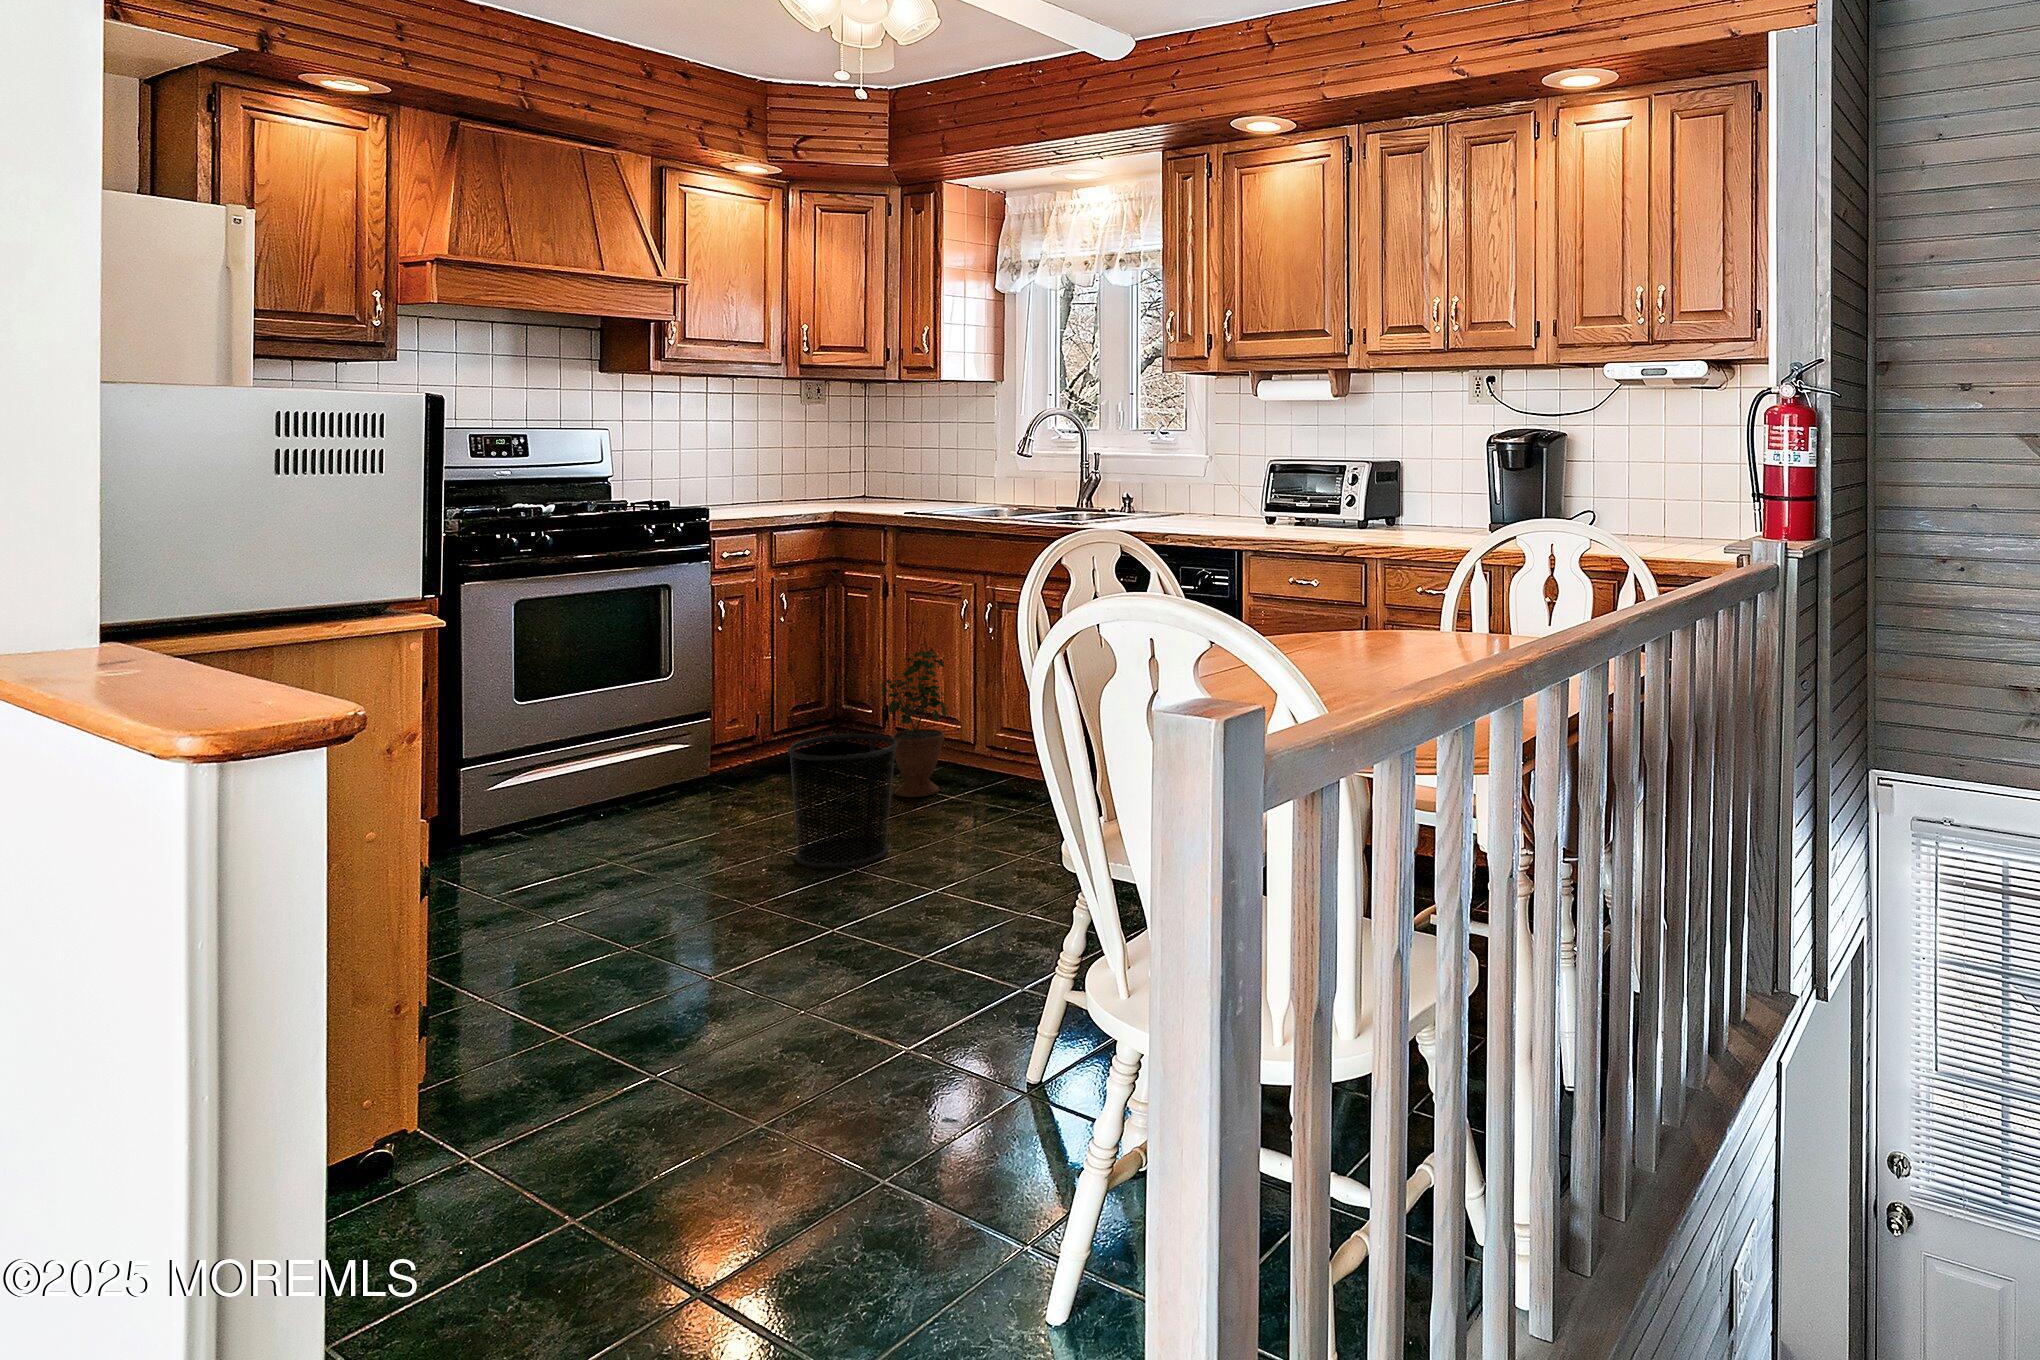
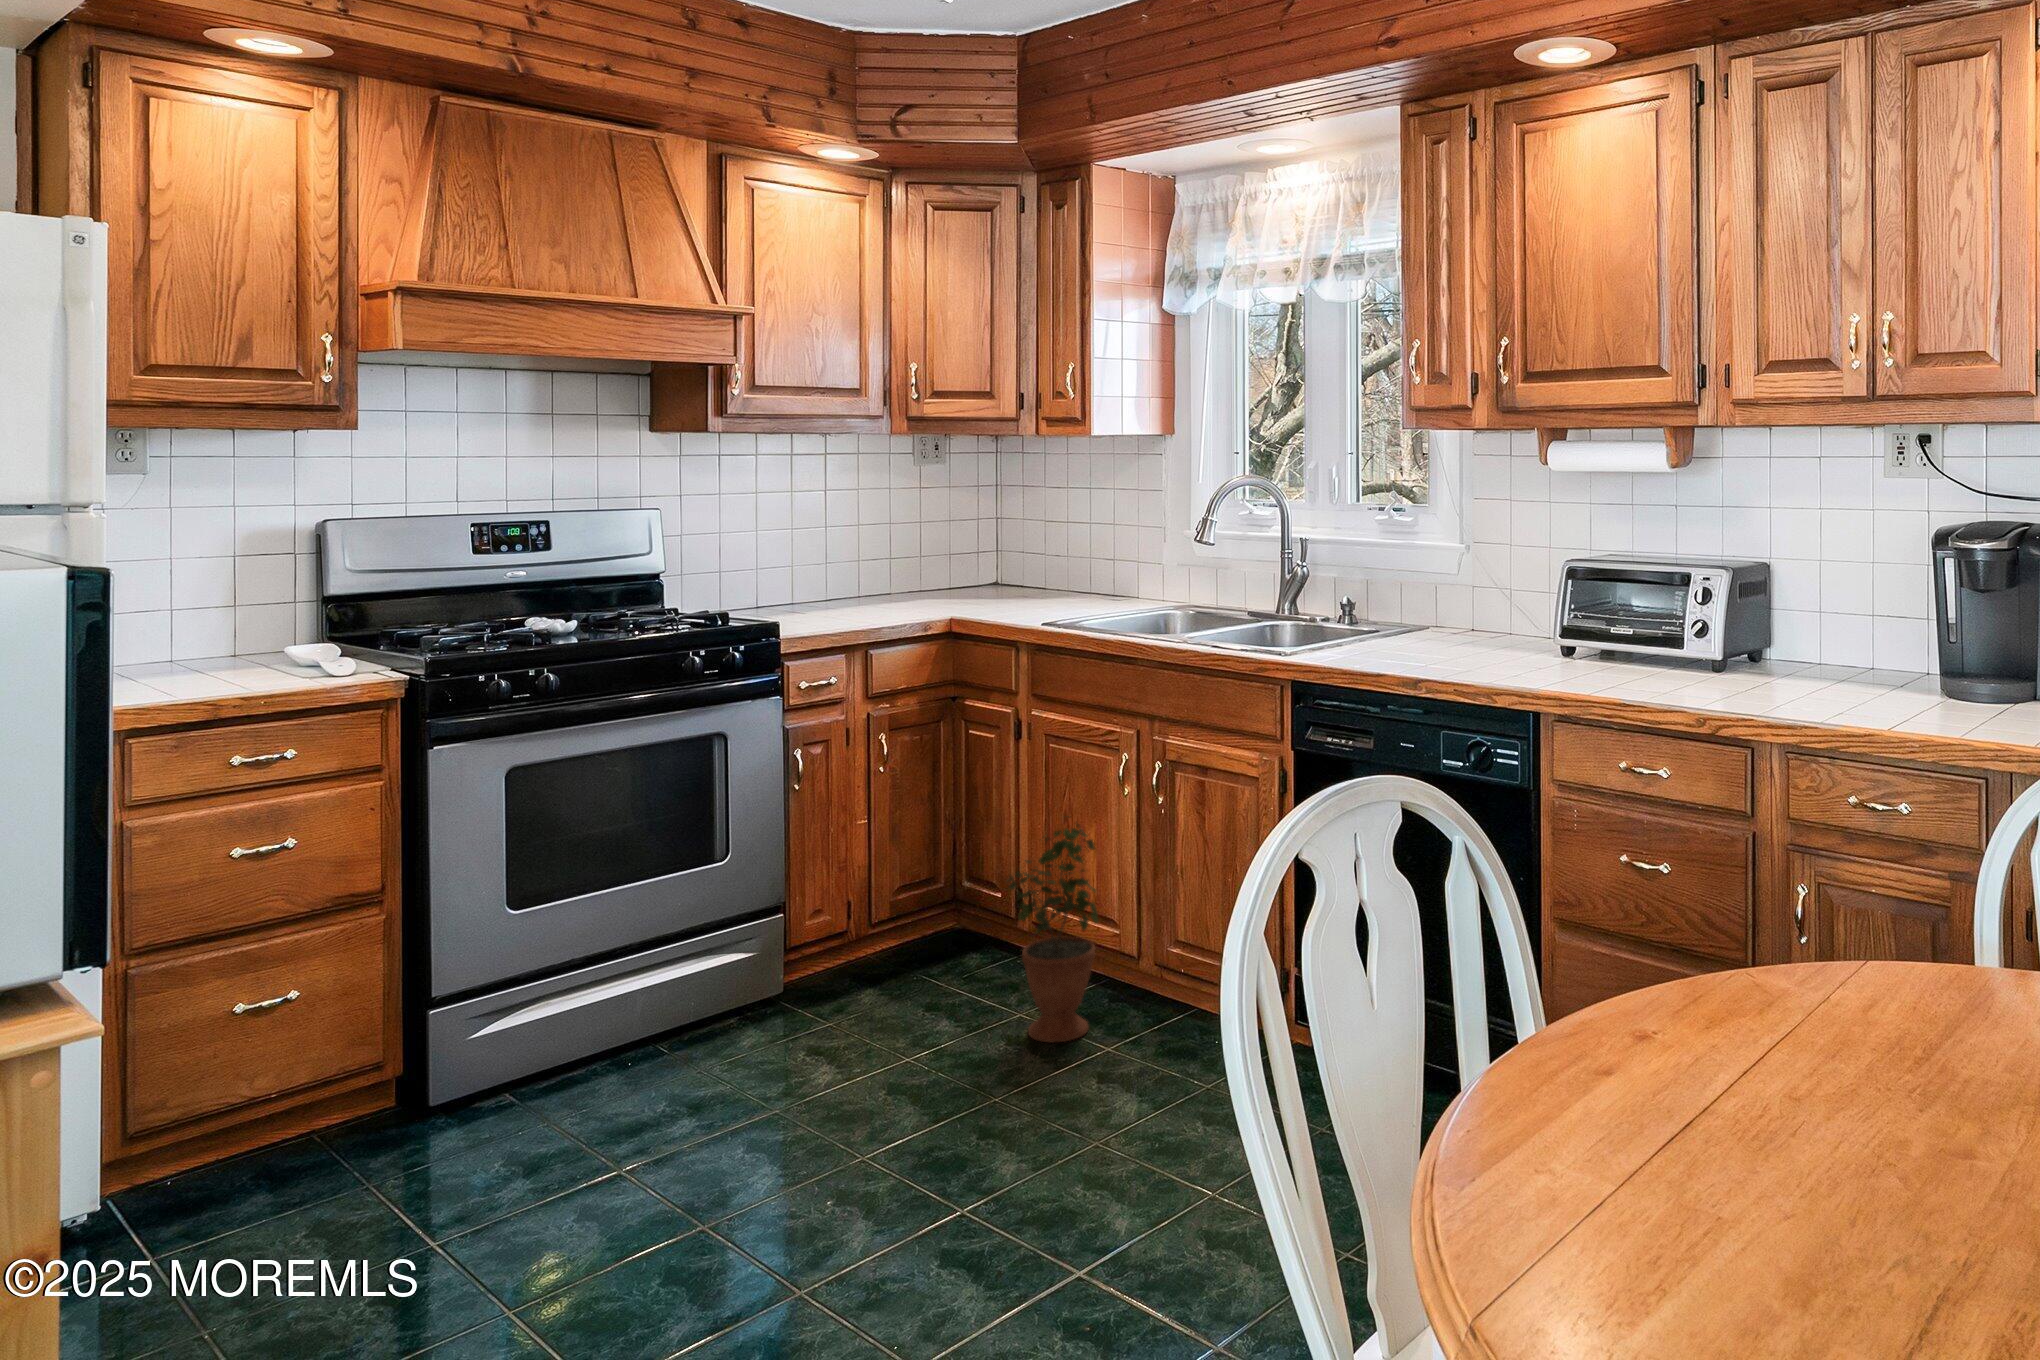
waste bin: present [788,734,898,868] -> none [864,978,1026,1203]

